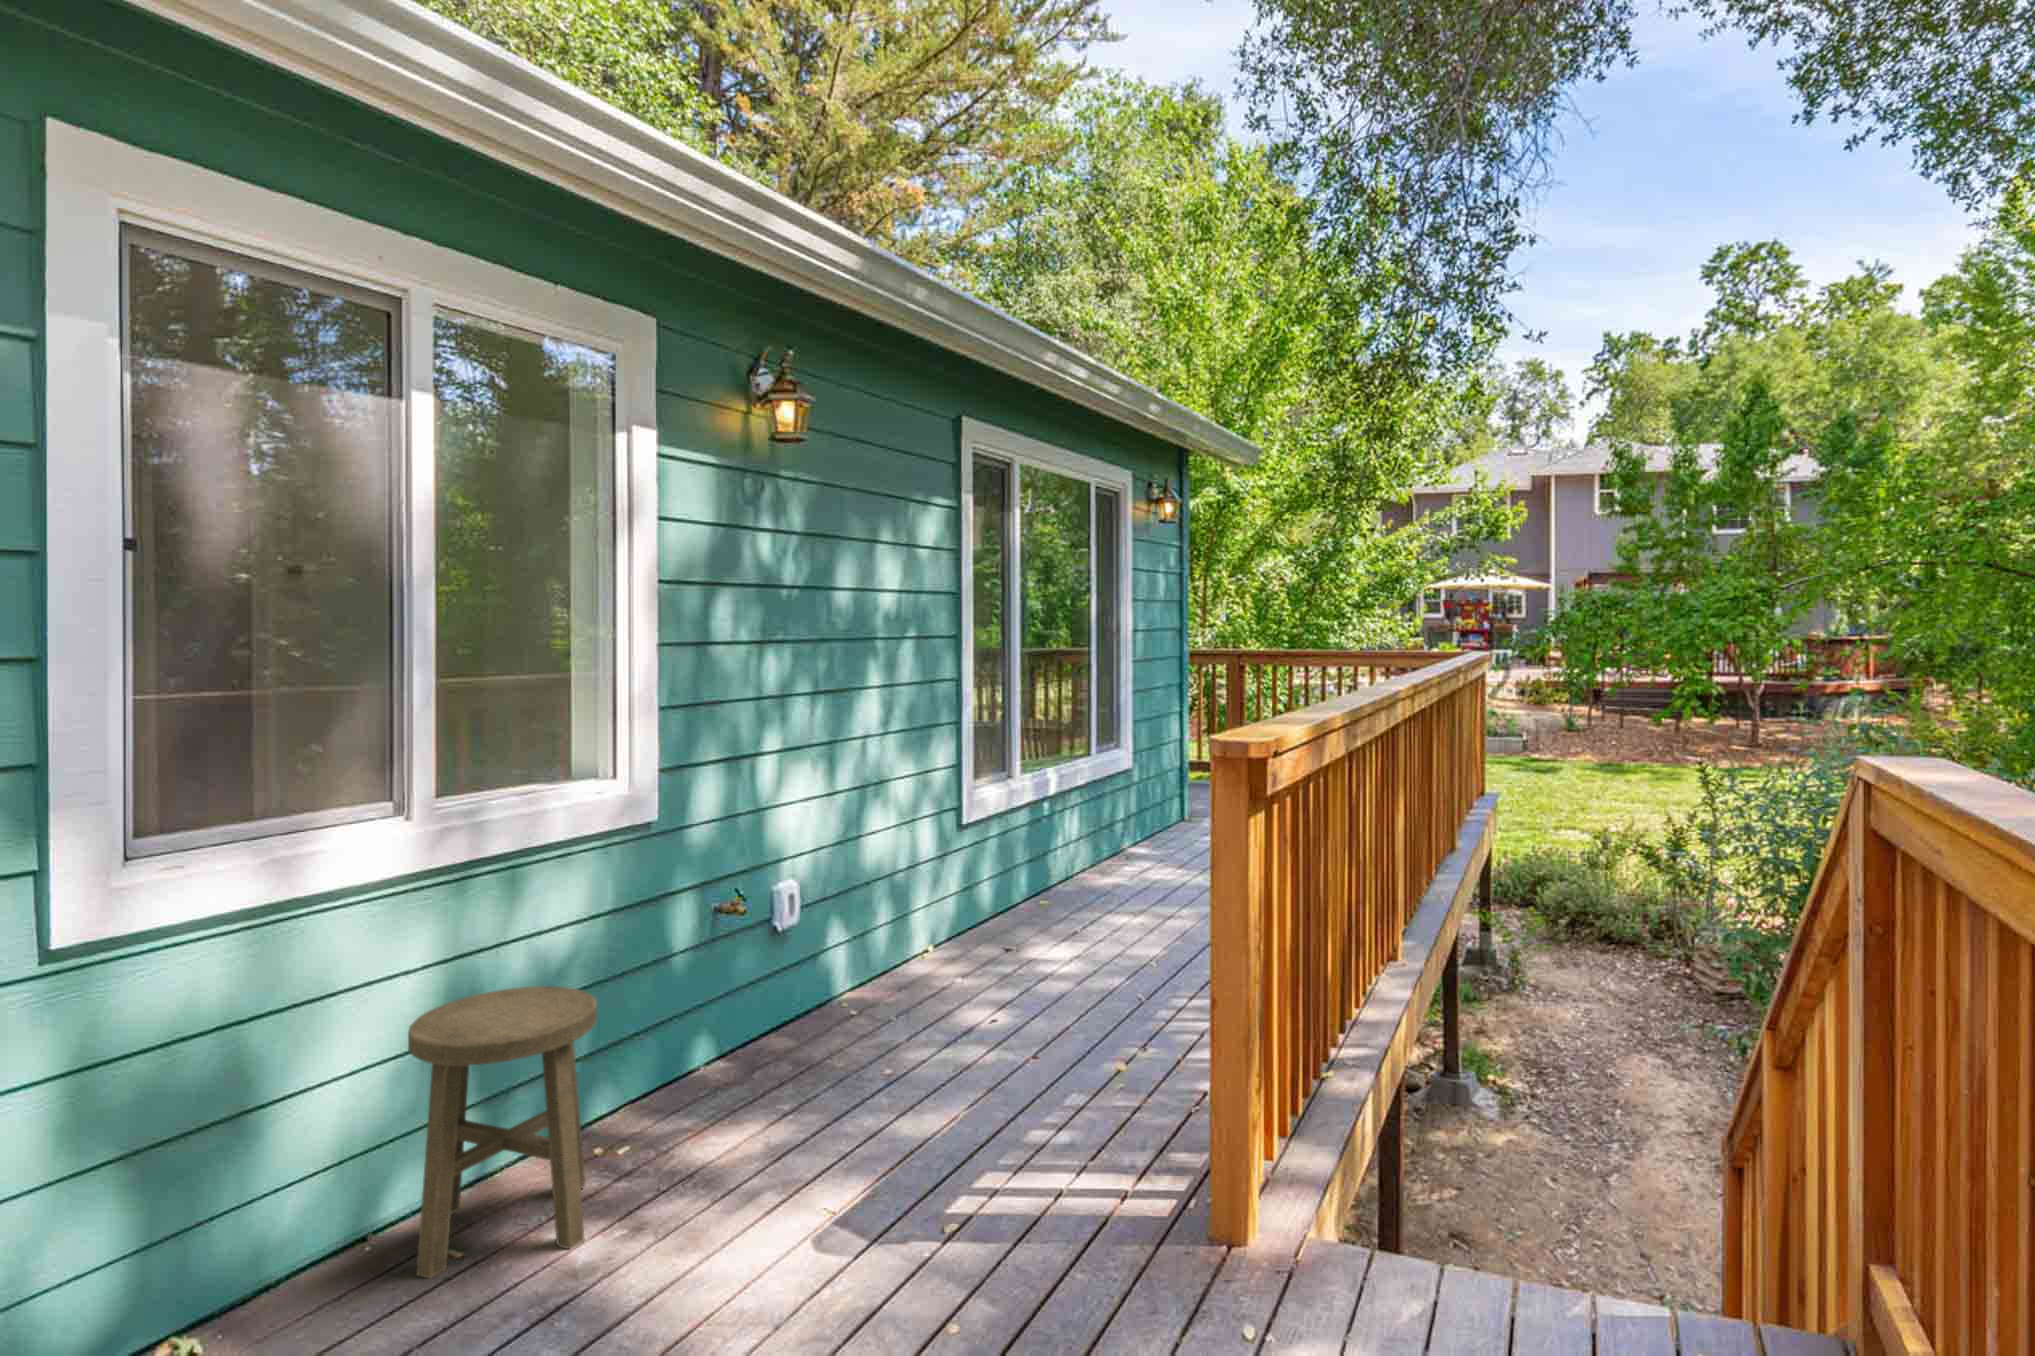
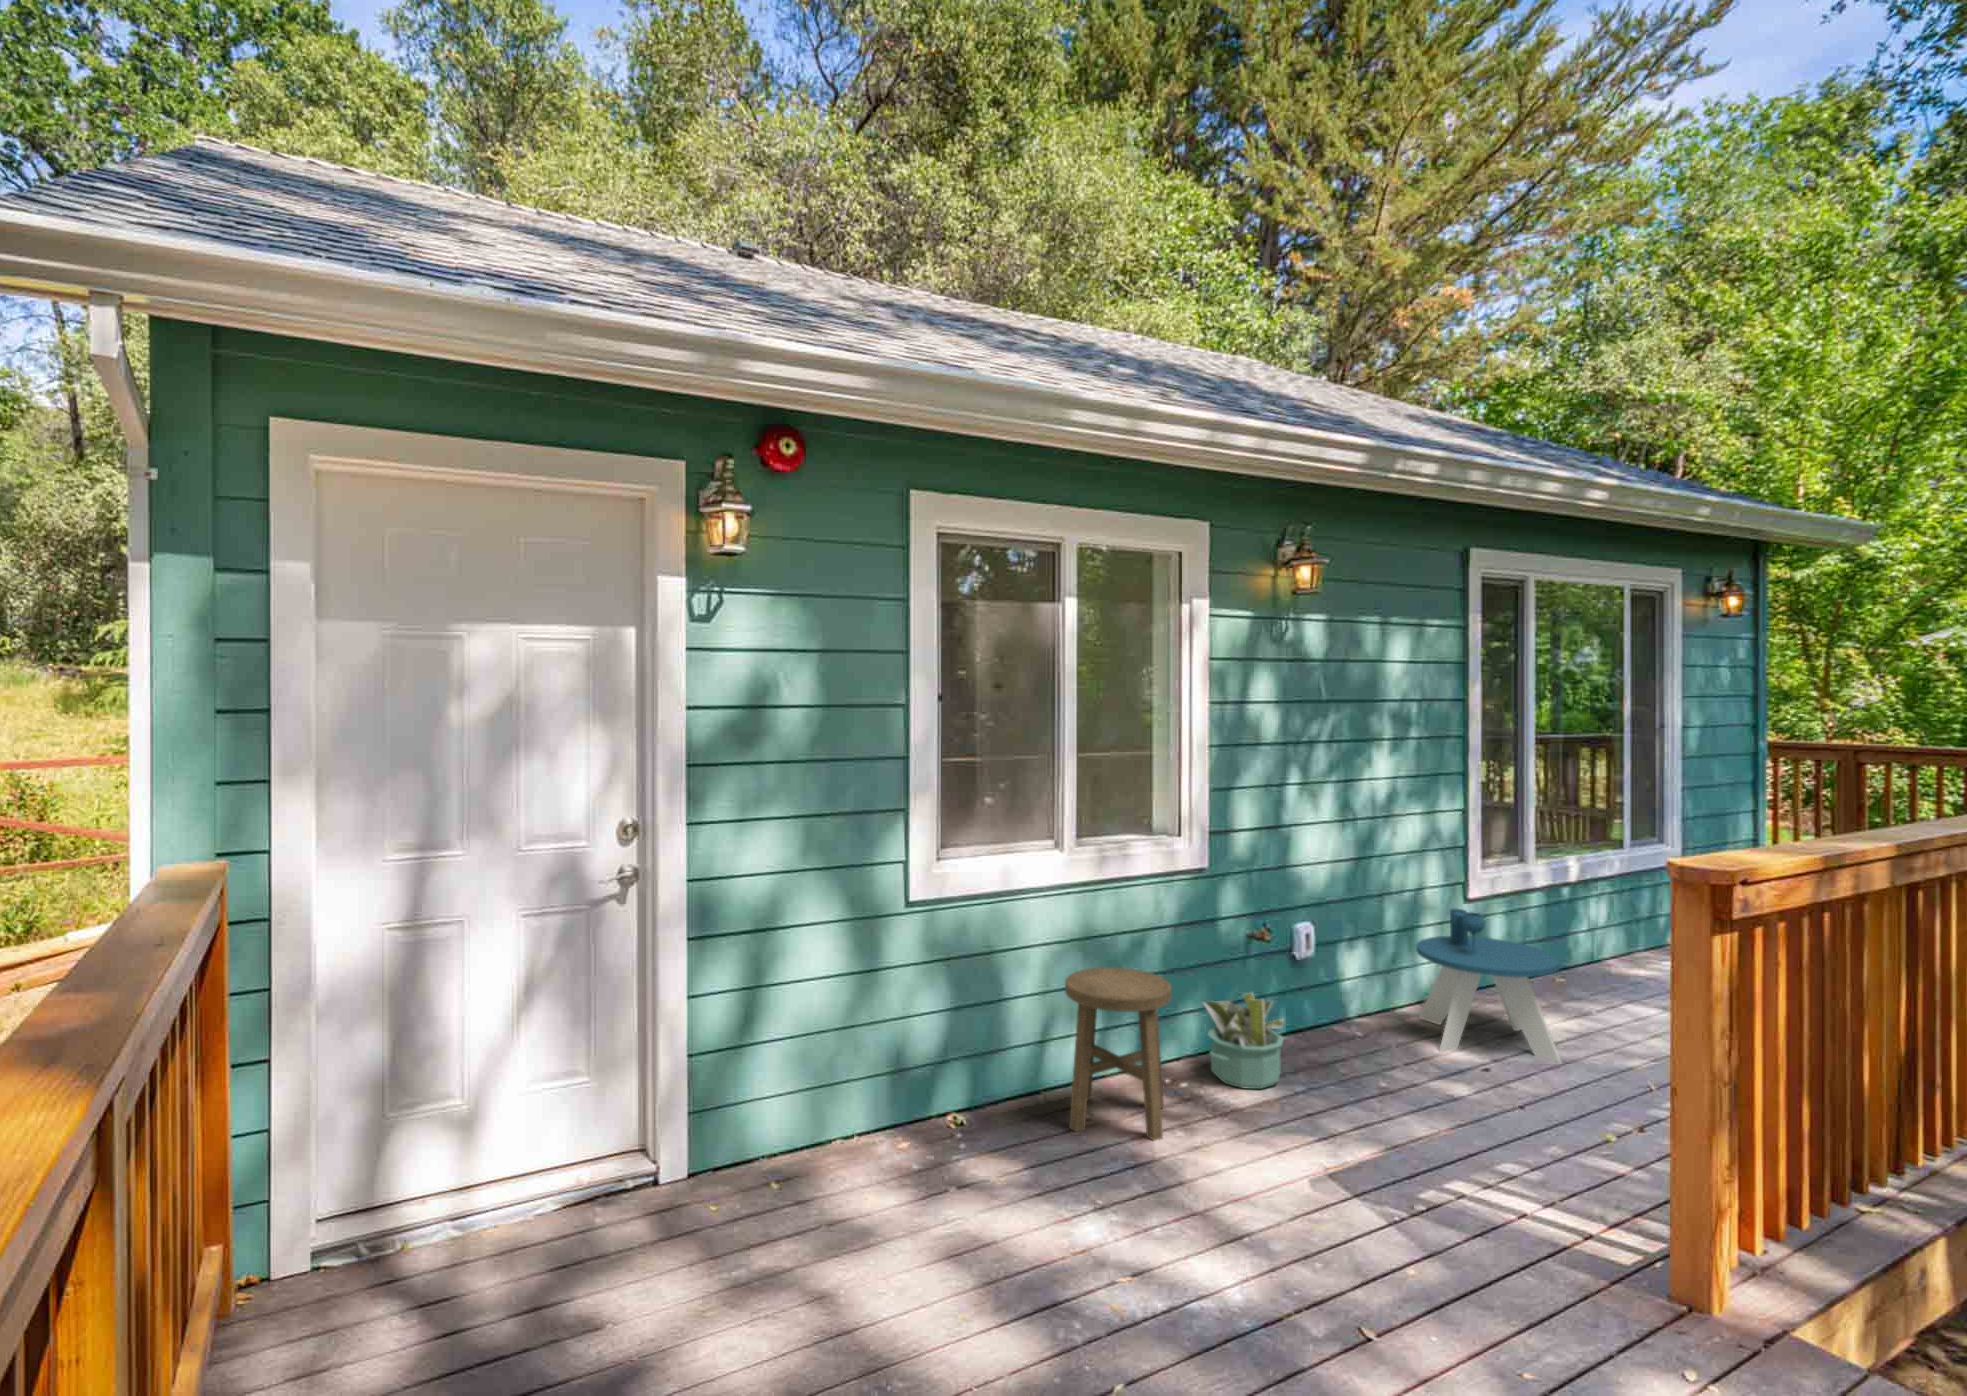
side table: none [909,834,1061,1008] -> present [1416,909,1561,1063]
decorative plant: none [643,983,759,1121] -> present [1204,993,1284,1089]

